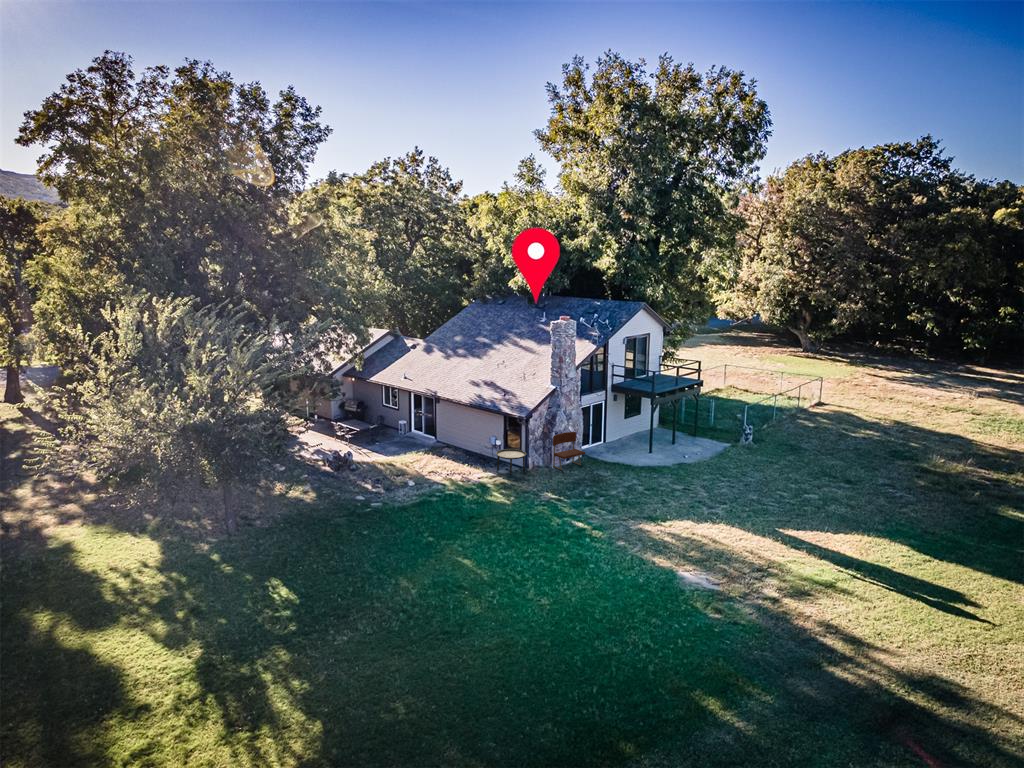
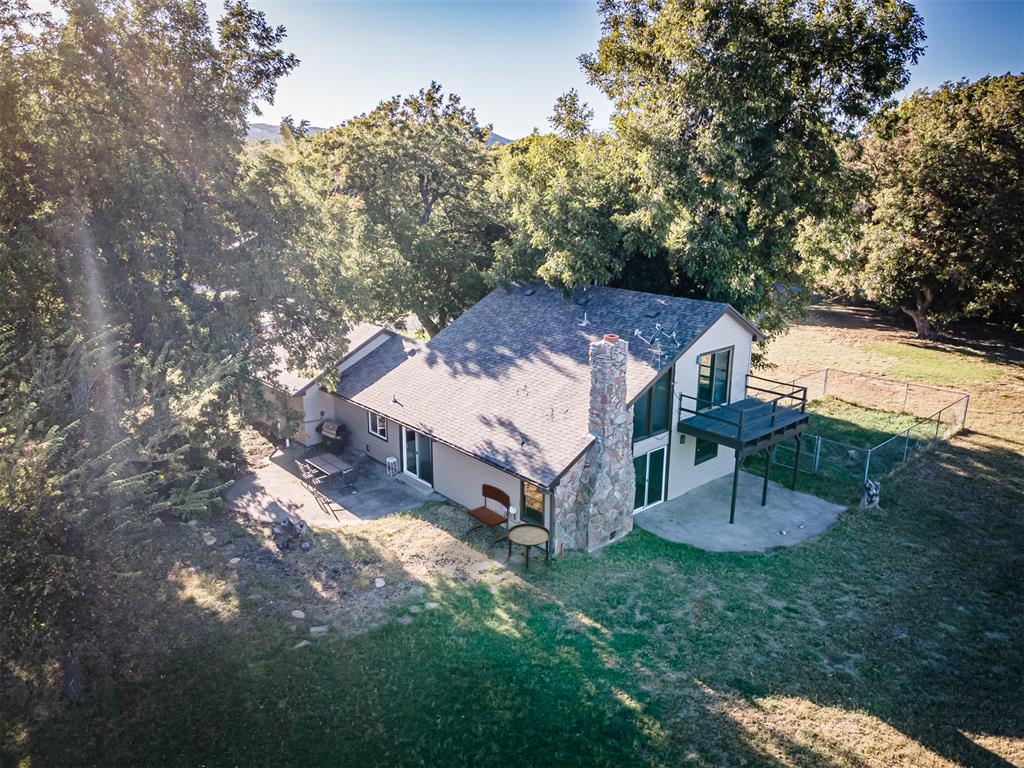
bench: present [553,432,585,470] -> present [467,484,510,542]

